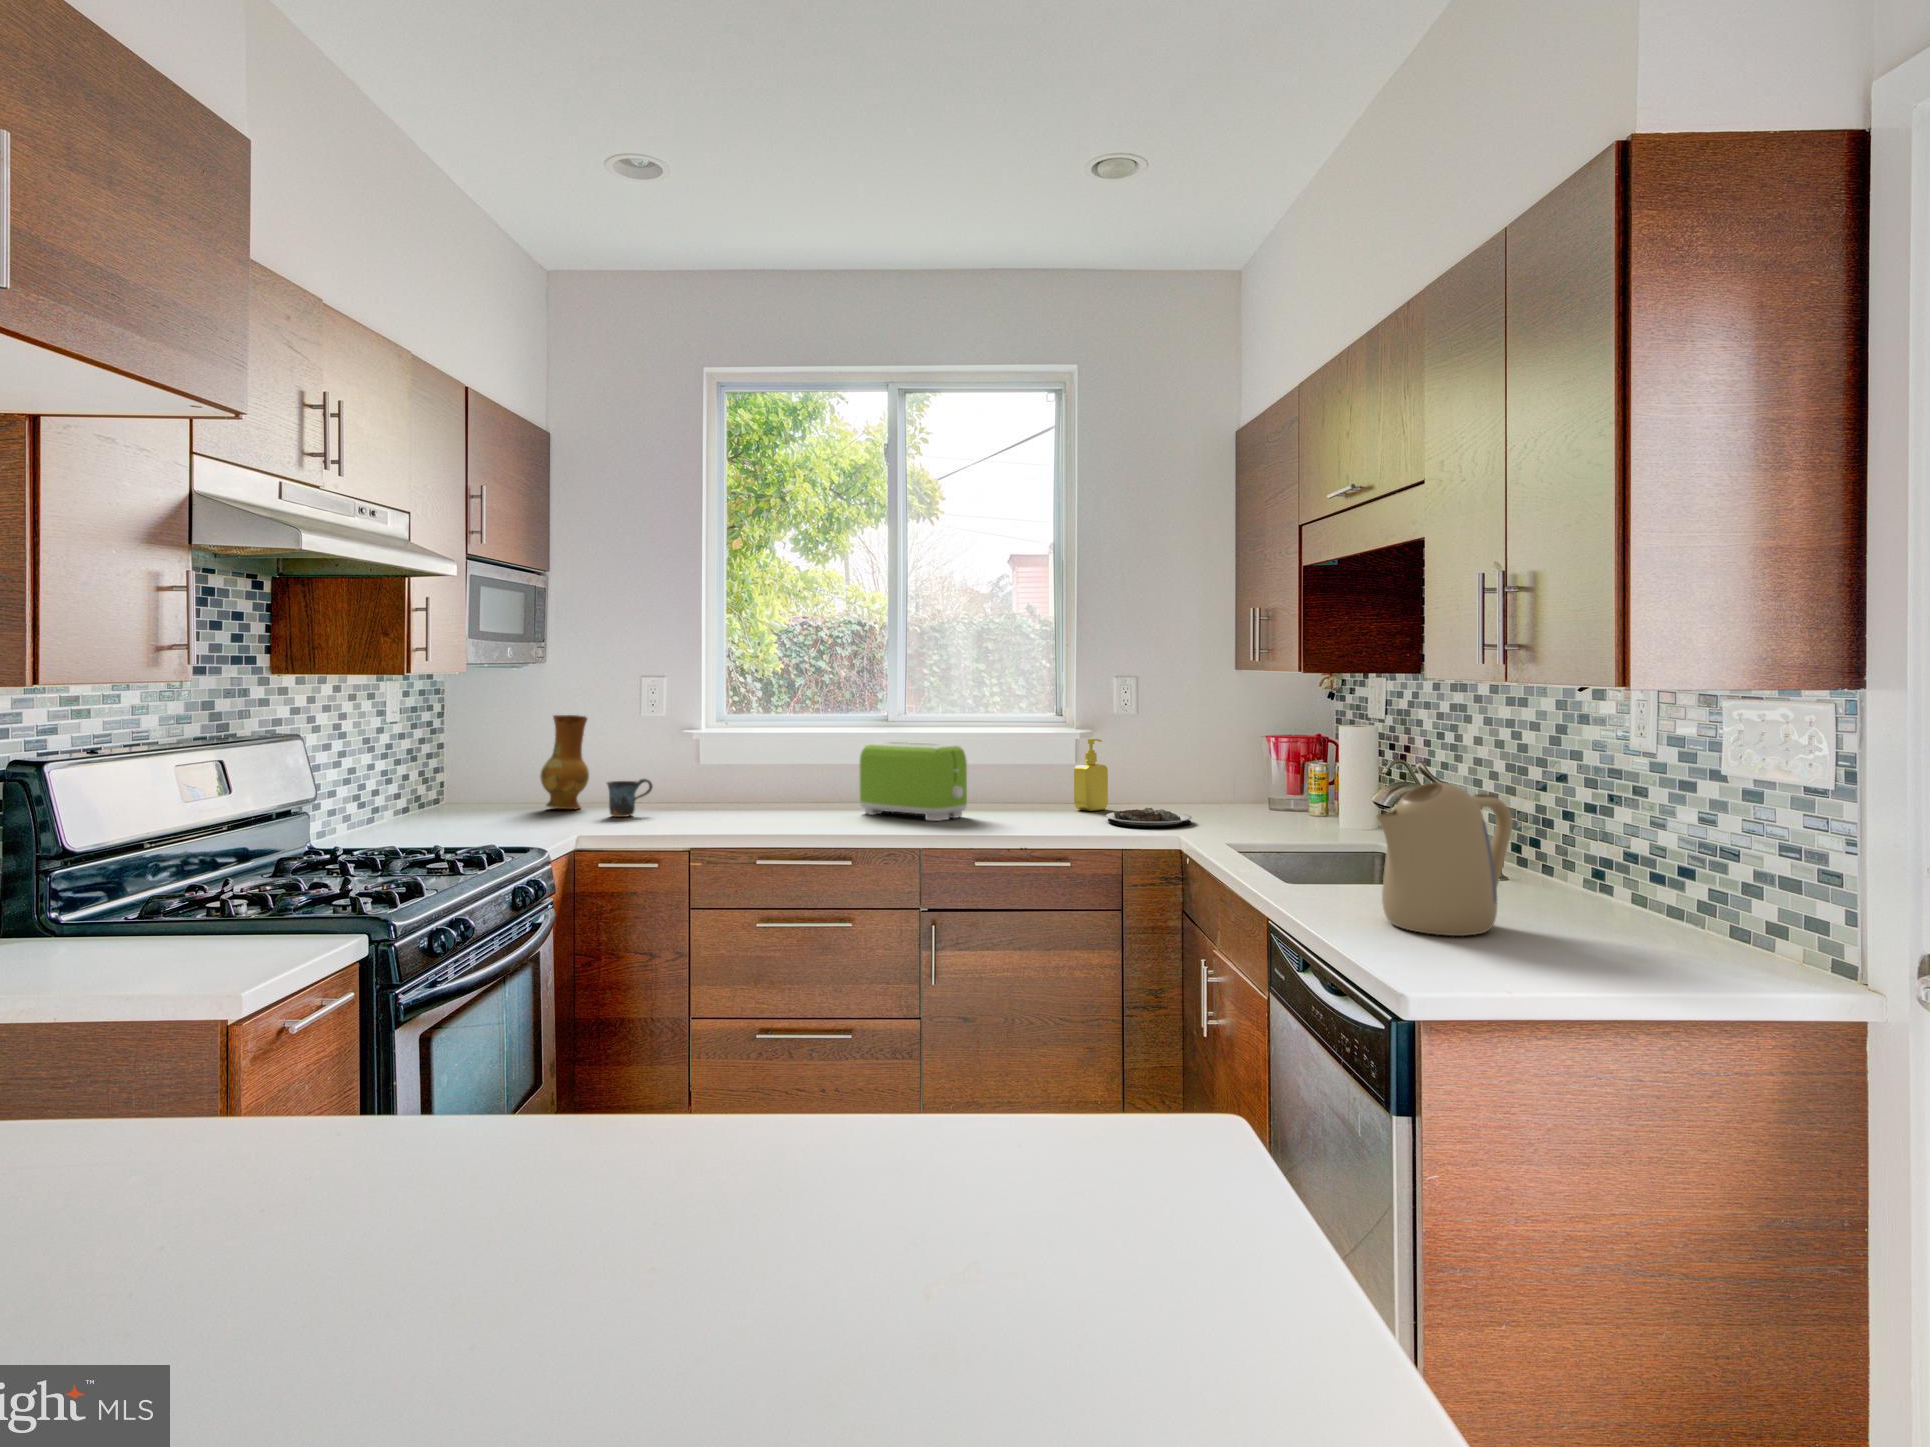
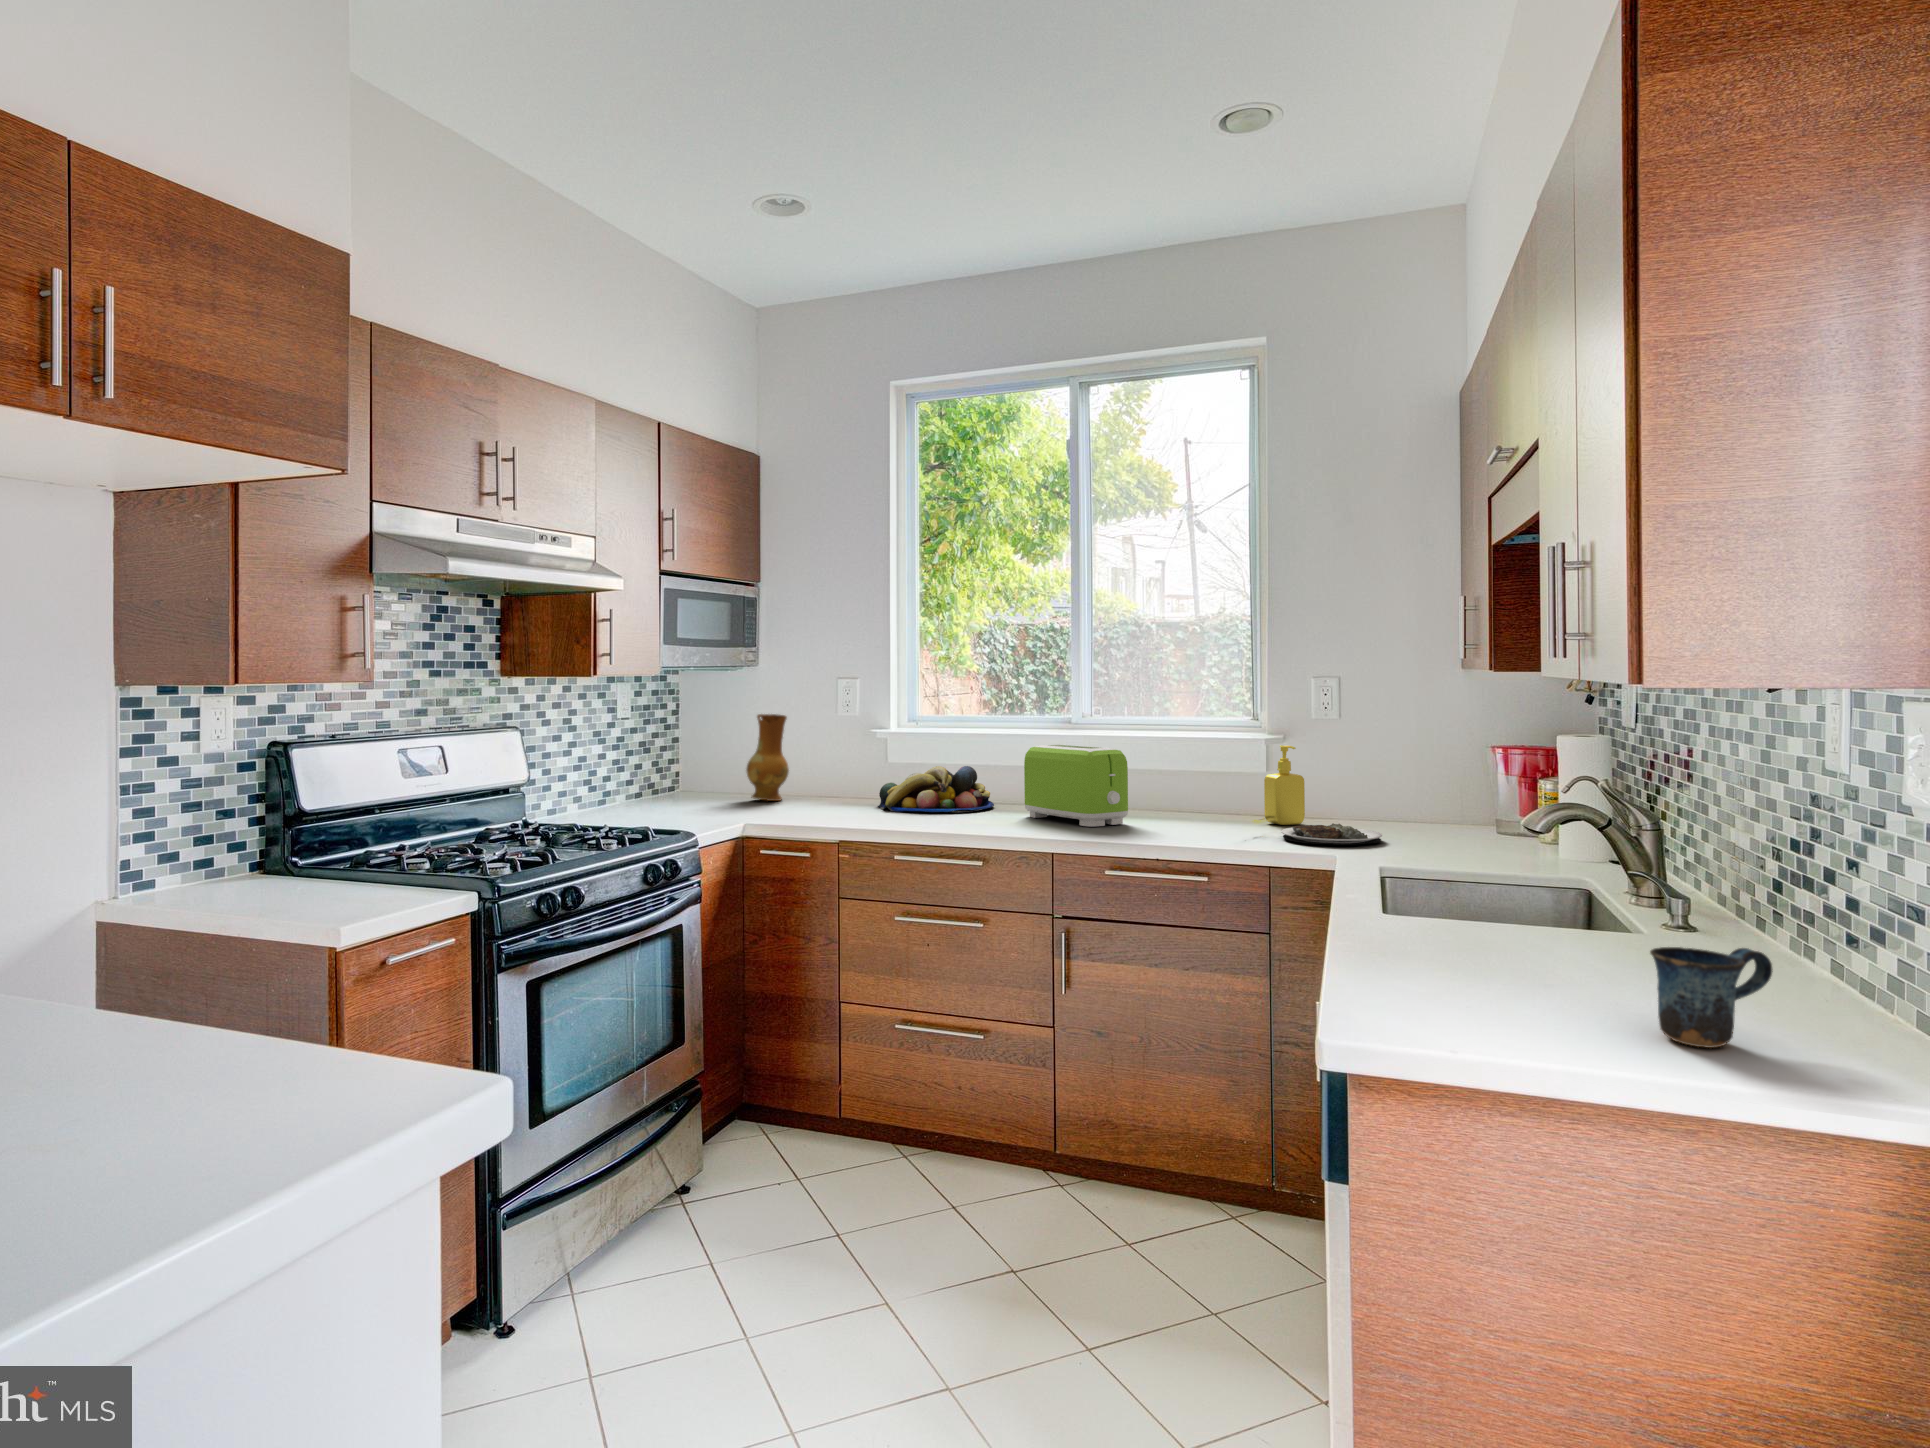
fruit bowl: none [695,765,818,815] -> present [878,766,994,812]
mug: present [607,779,653,817] -> present [1650,947,1773,1048]
kettle: present [1377,782,1512,936] -> none [1425,800,1622,986]

